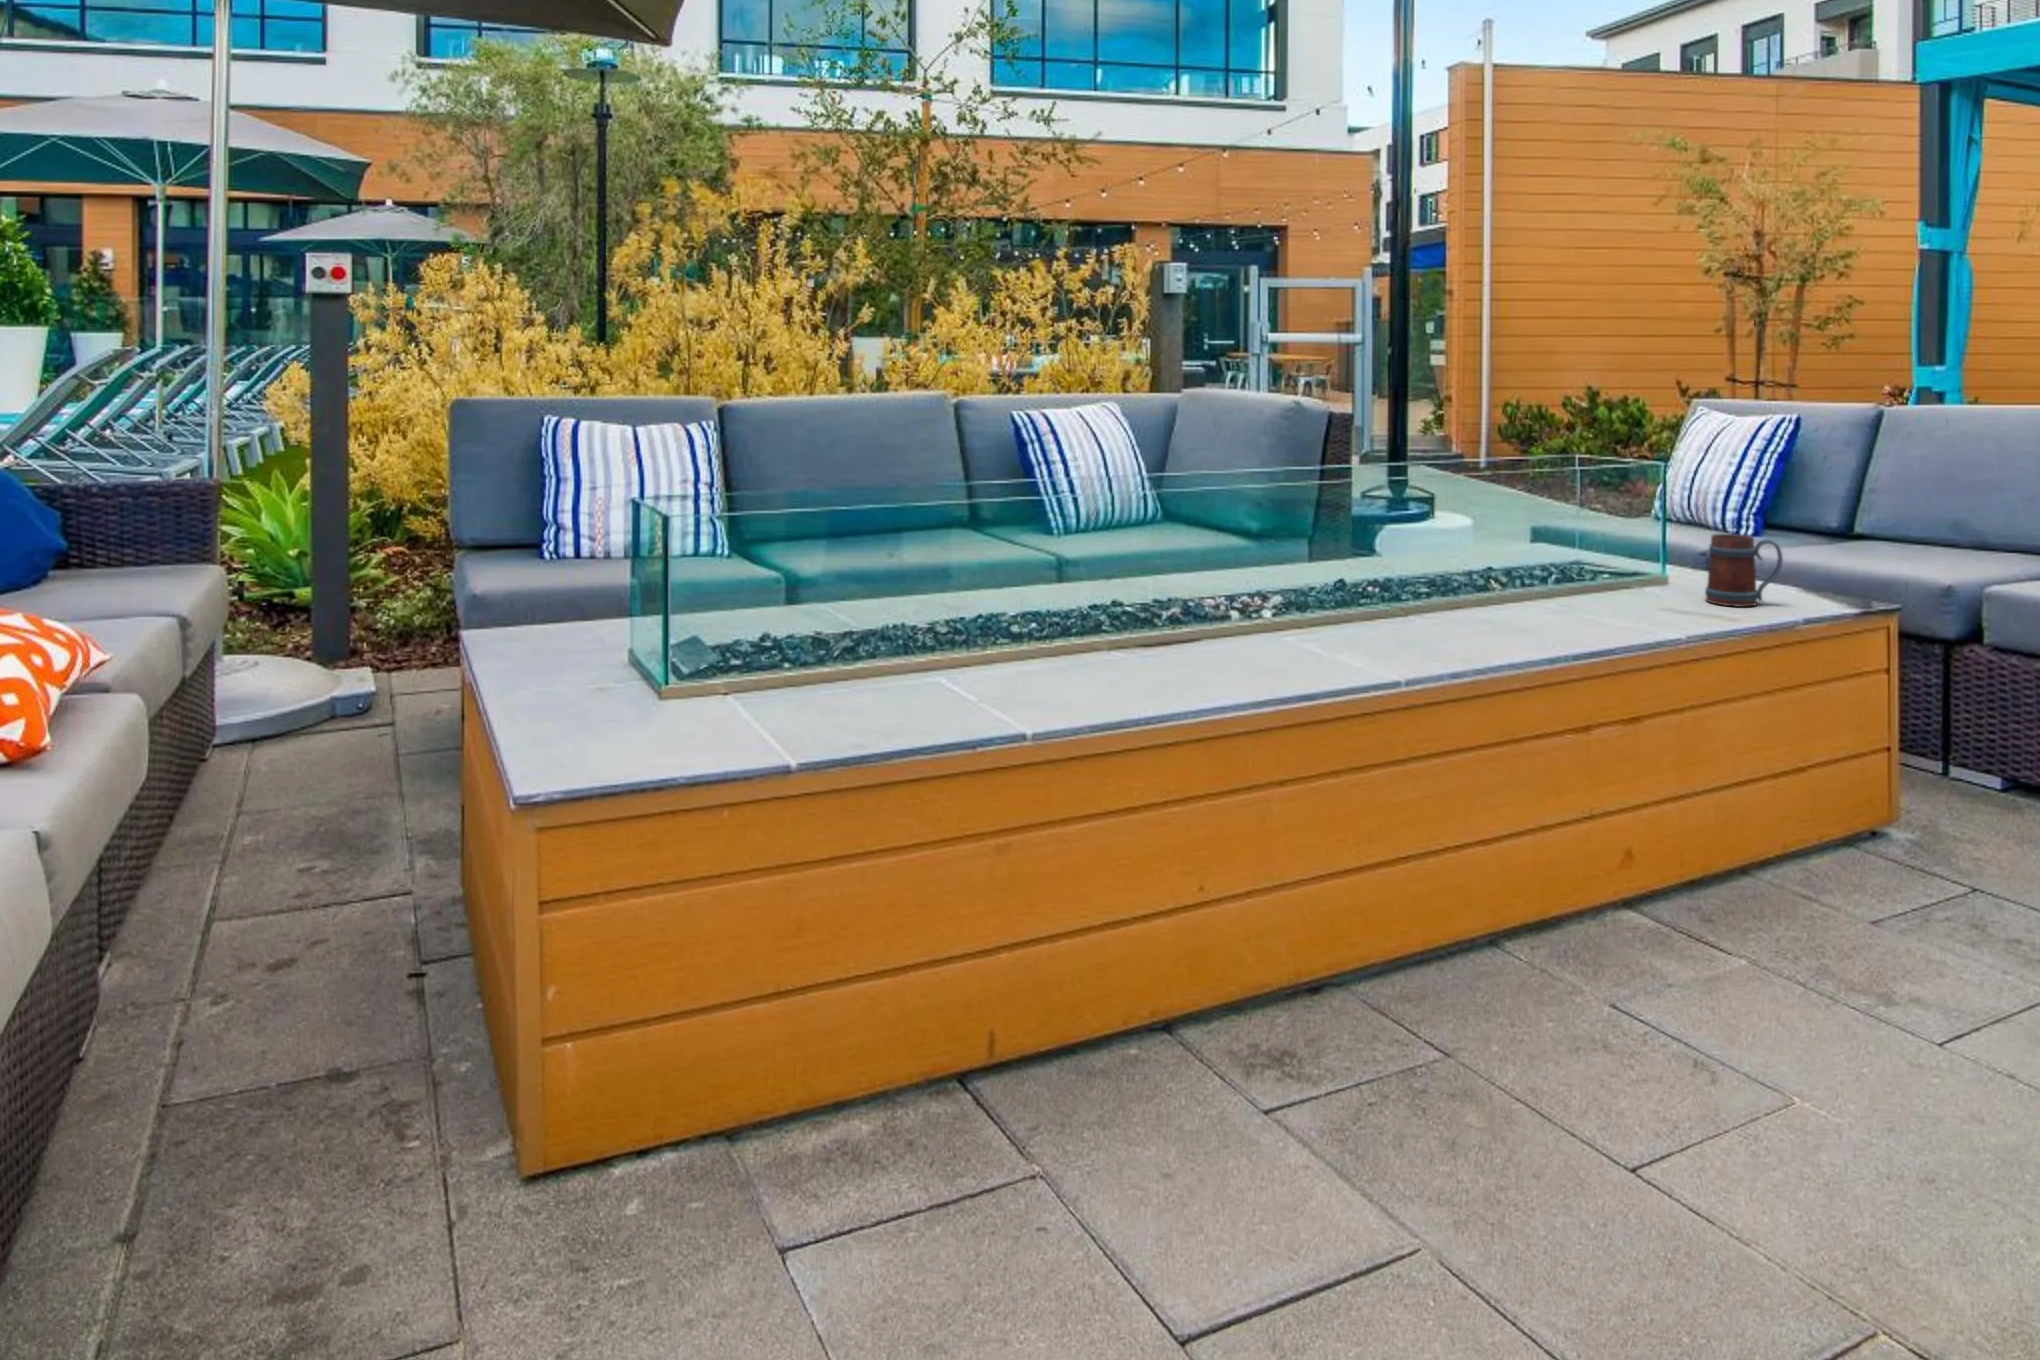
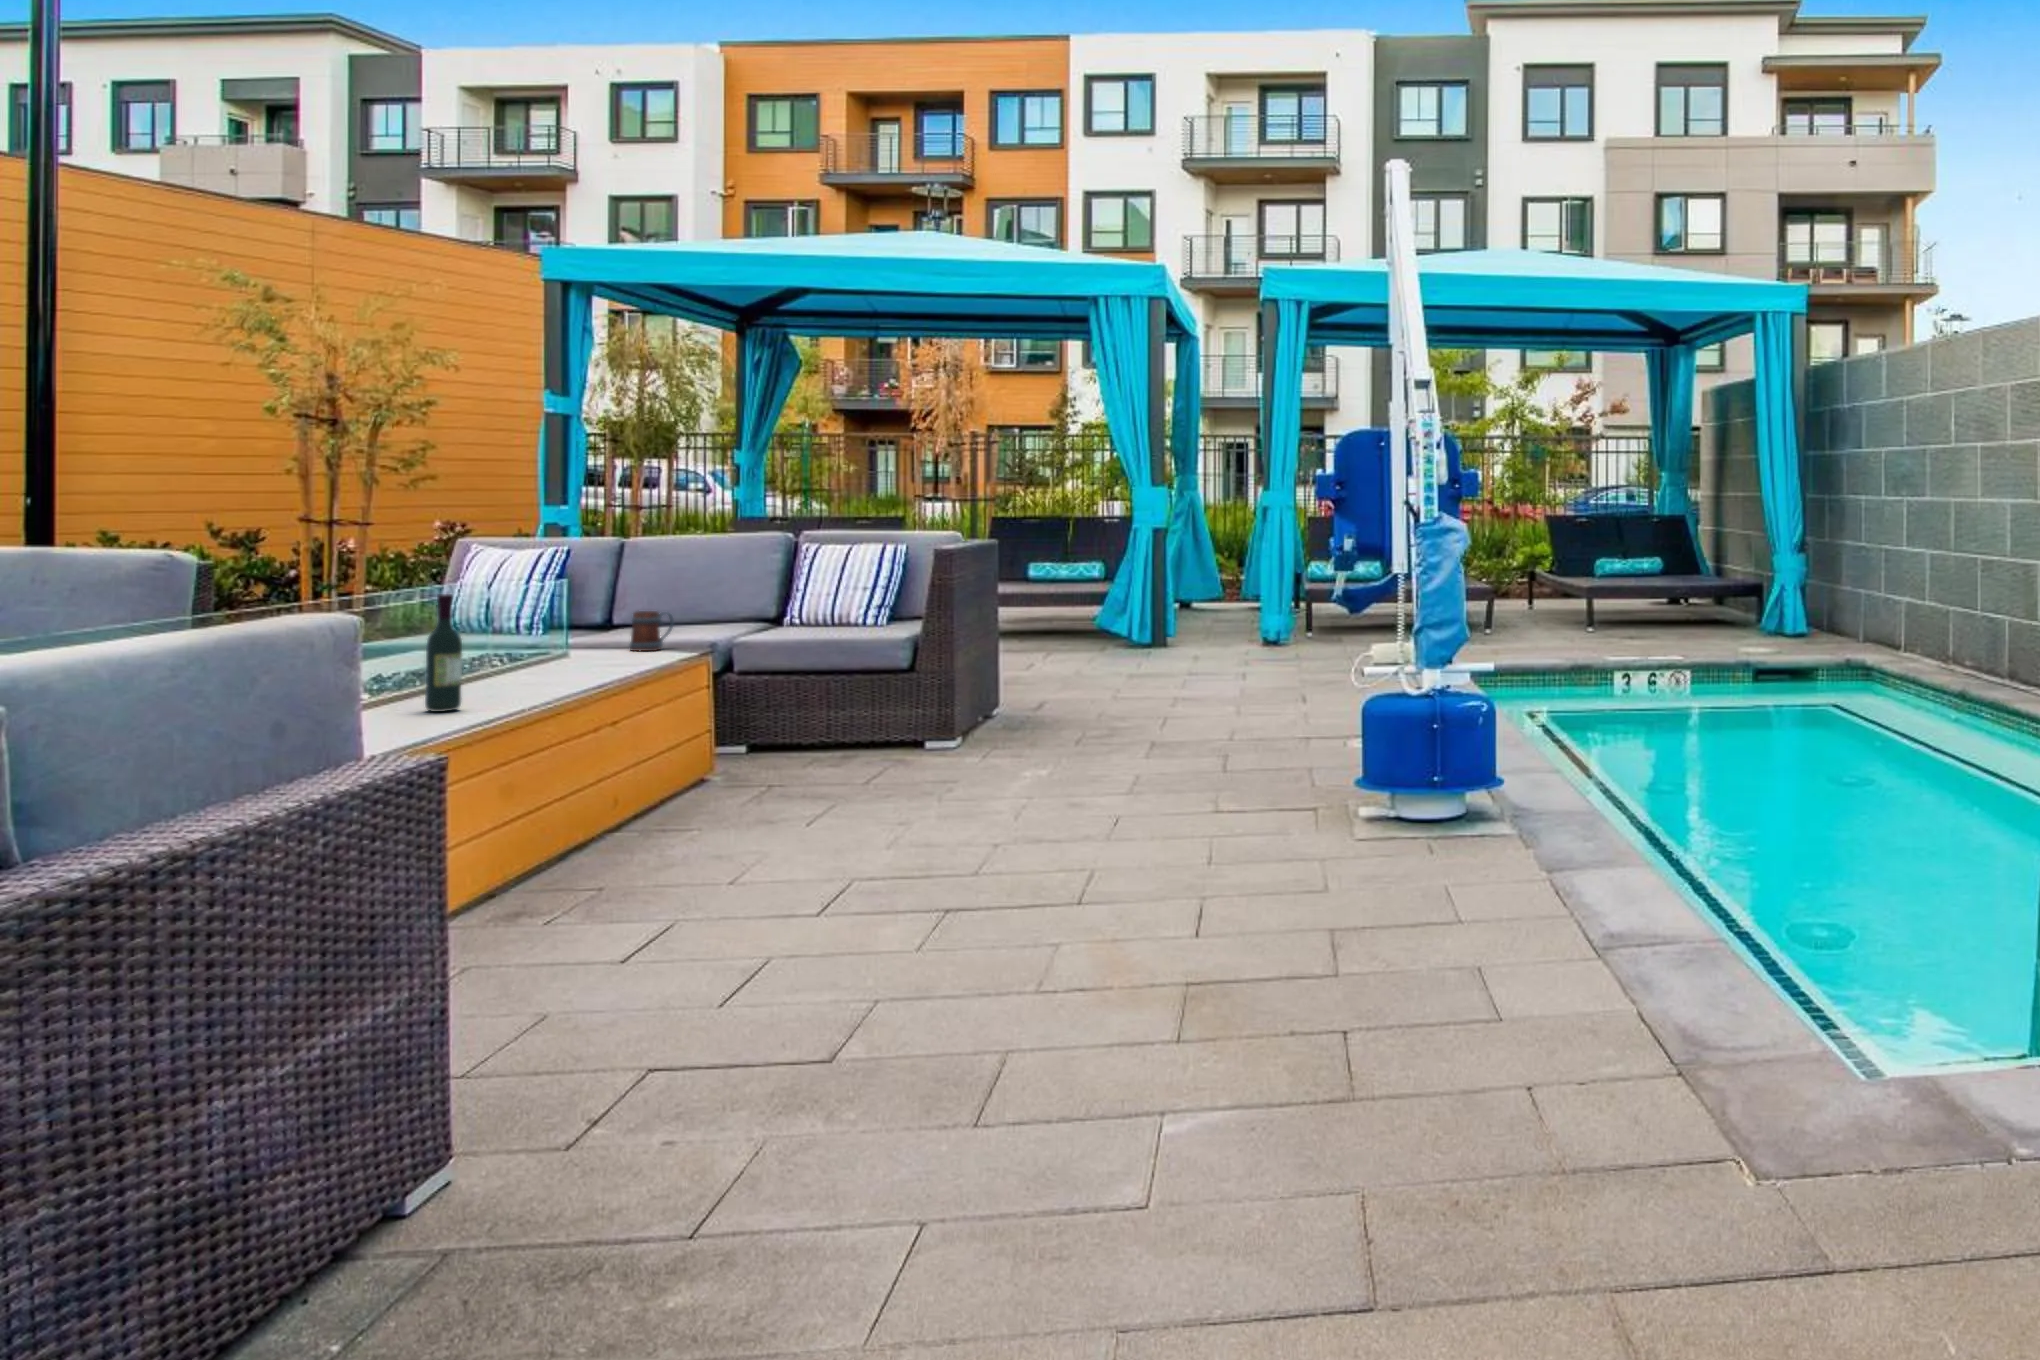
wine bottle: none [1089,496,1143,706] -> present [425,594,462,712]

